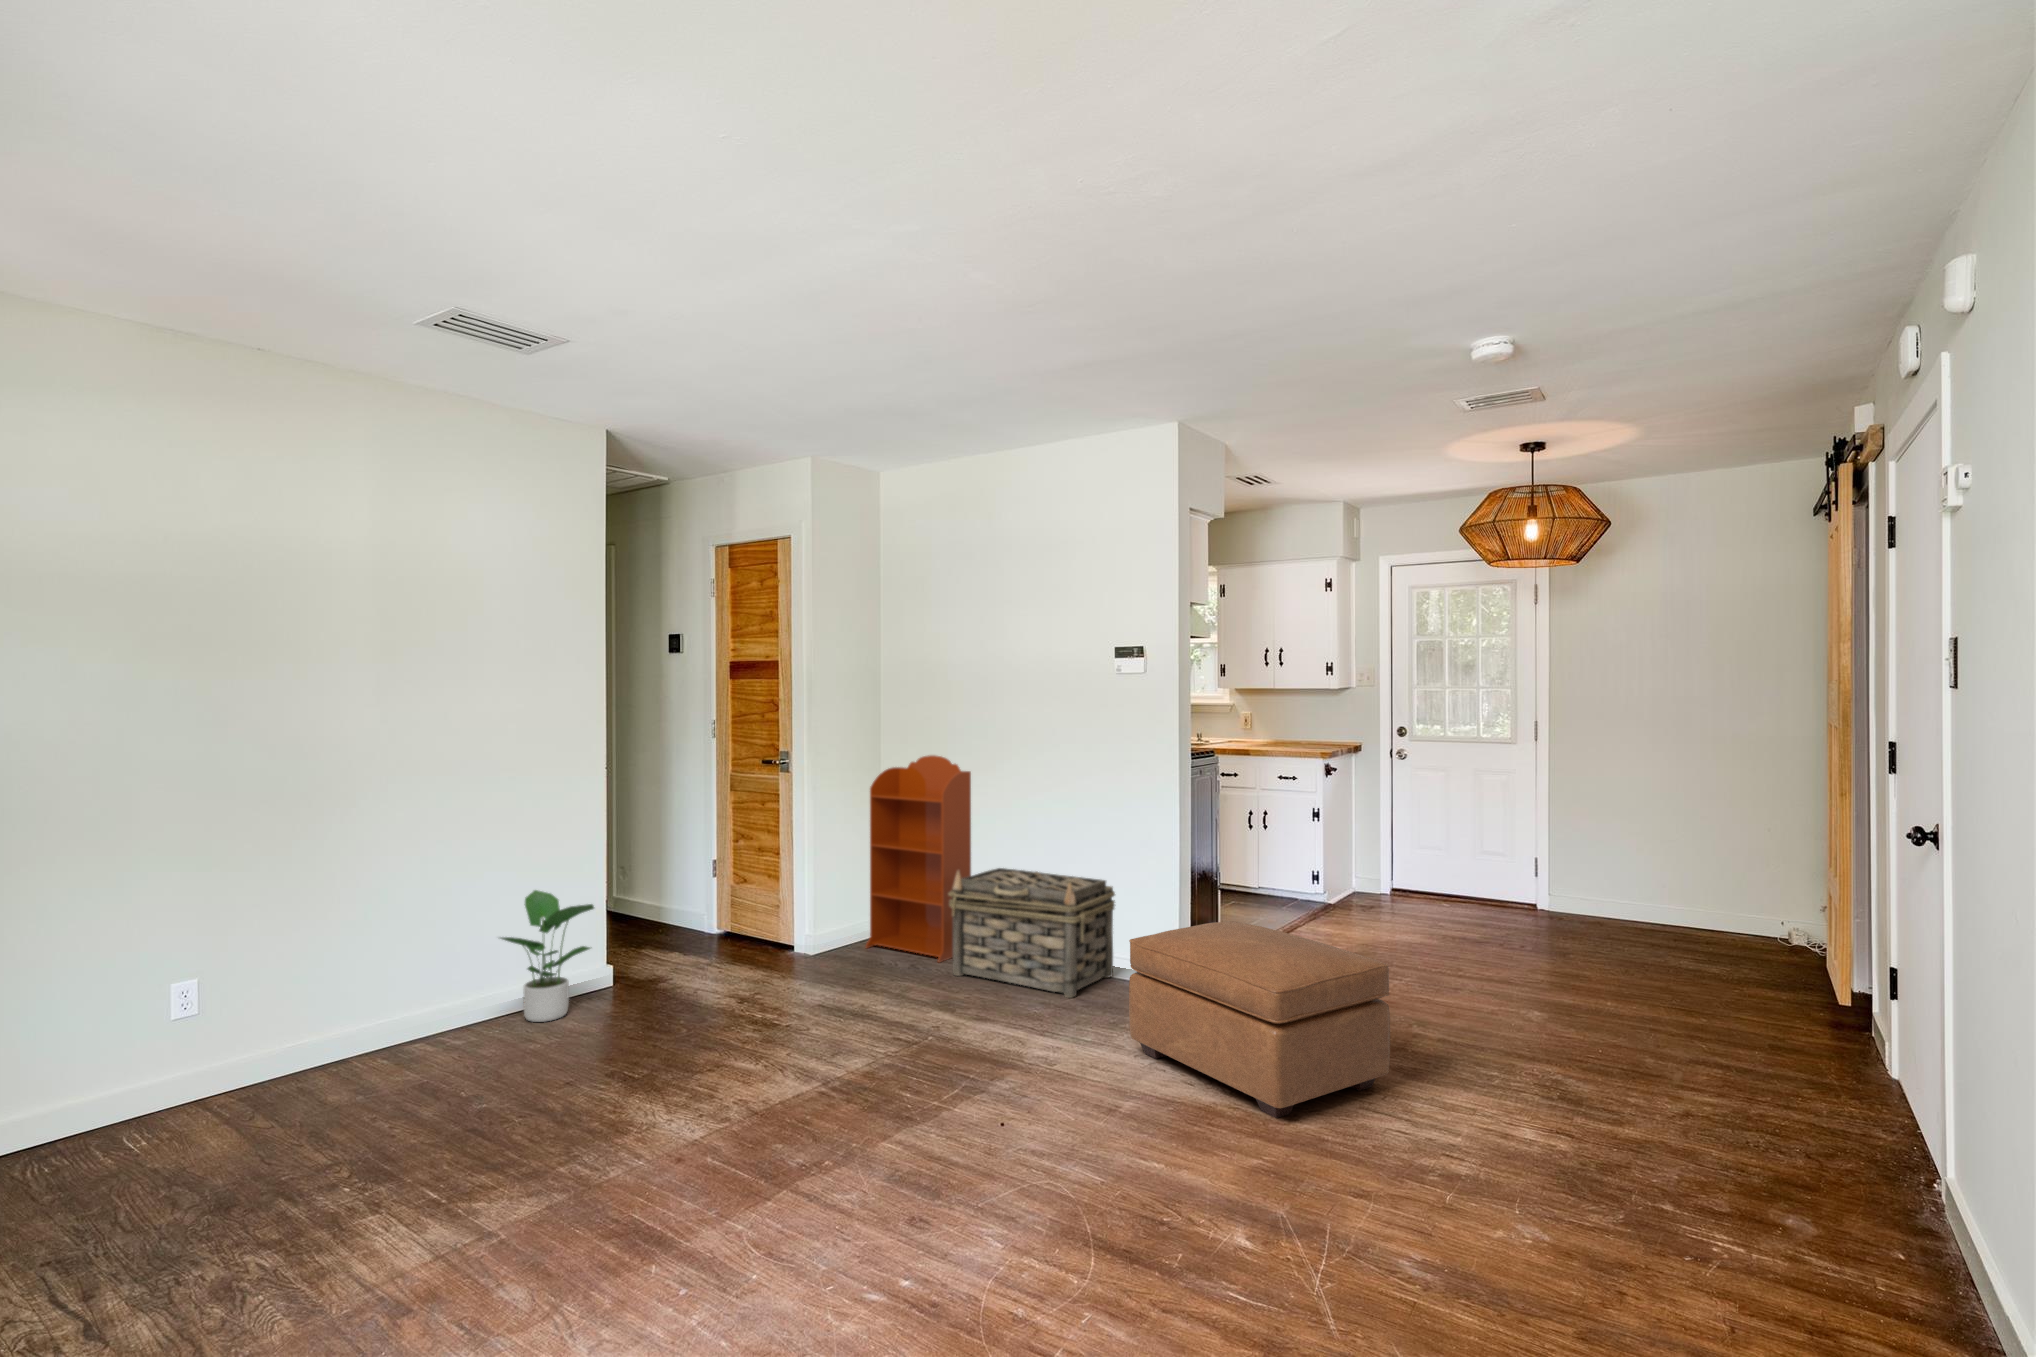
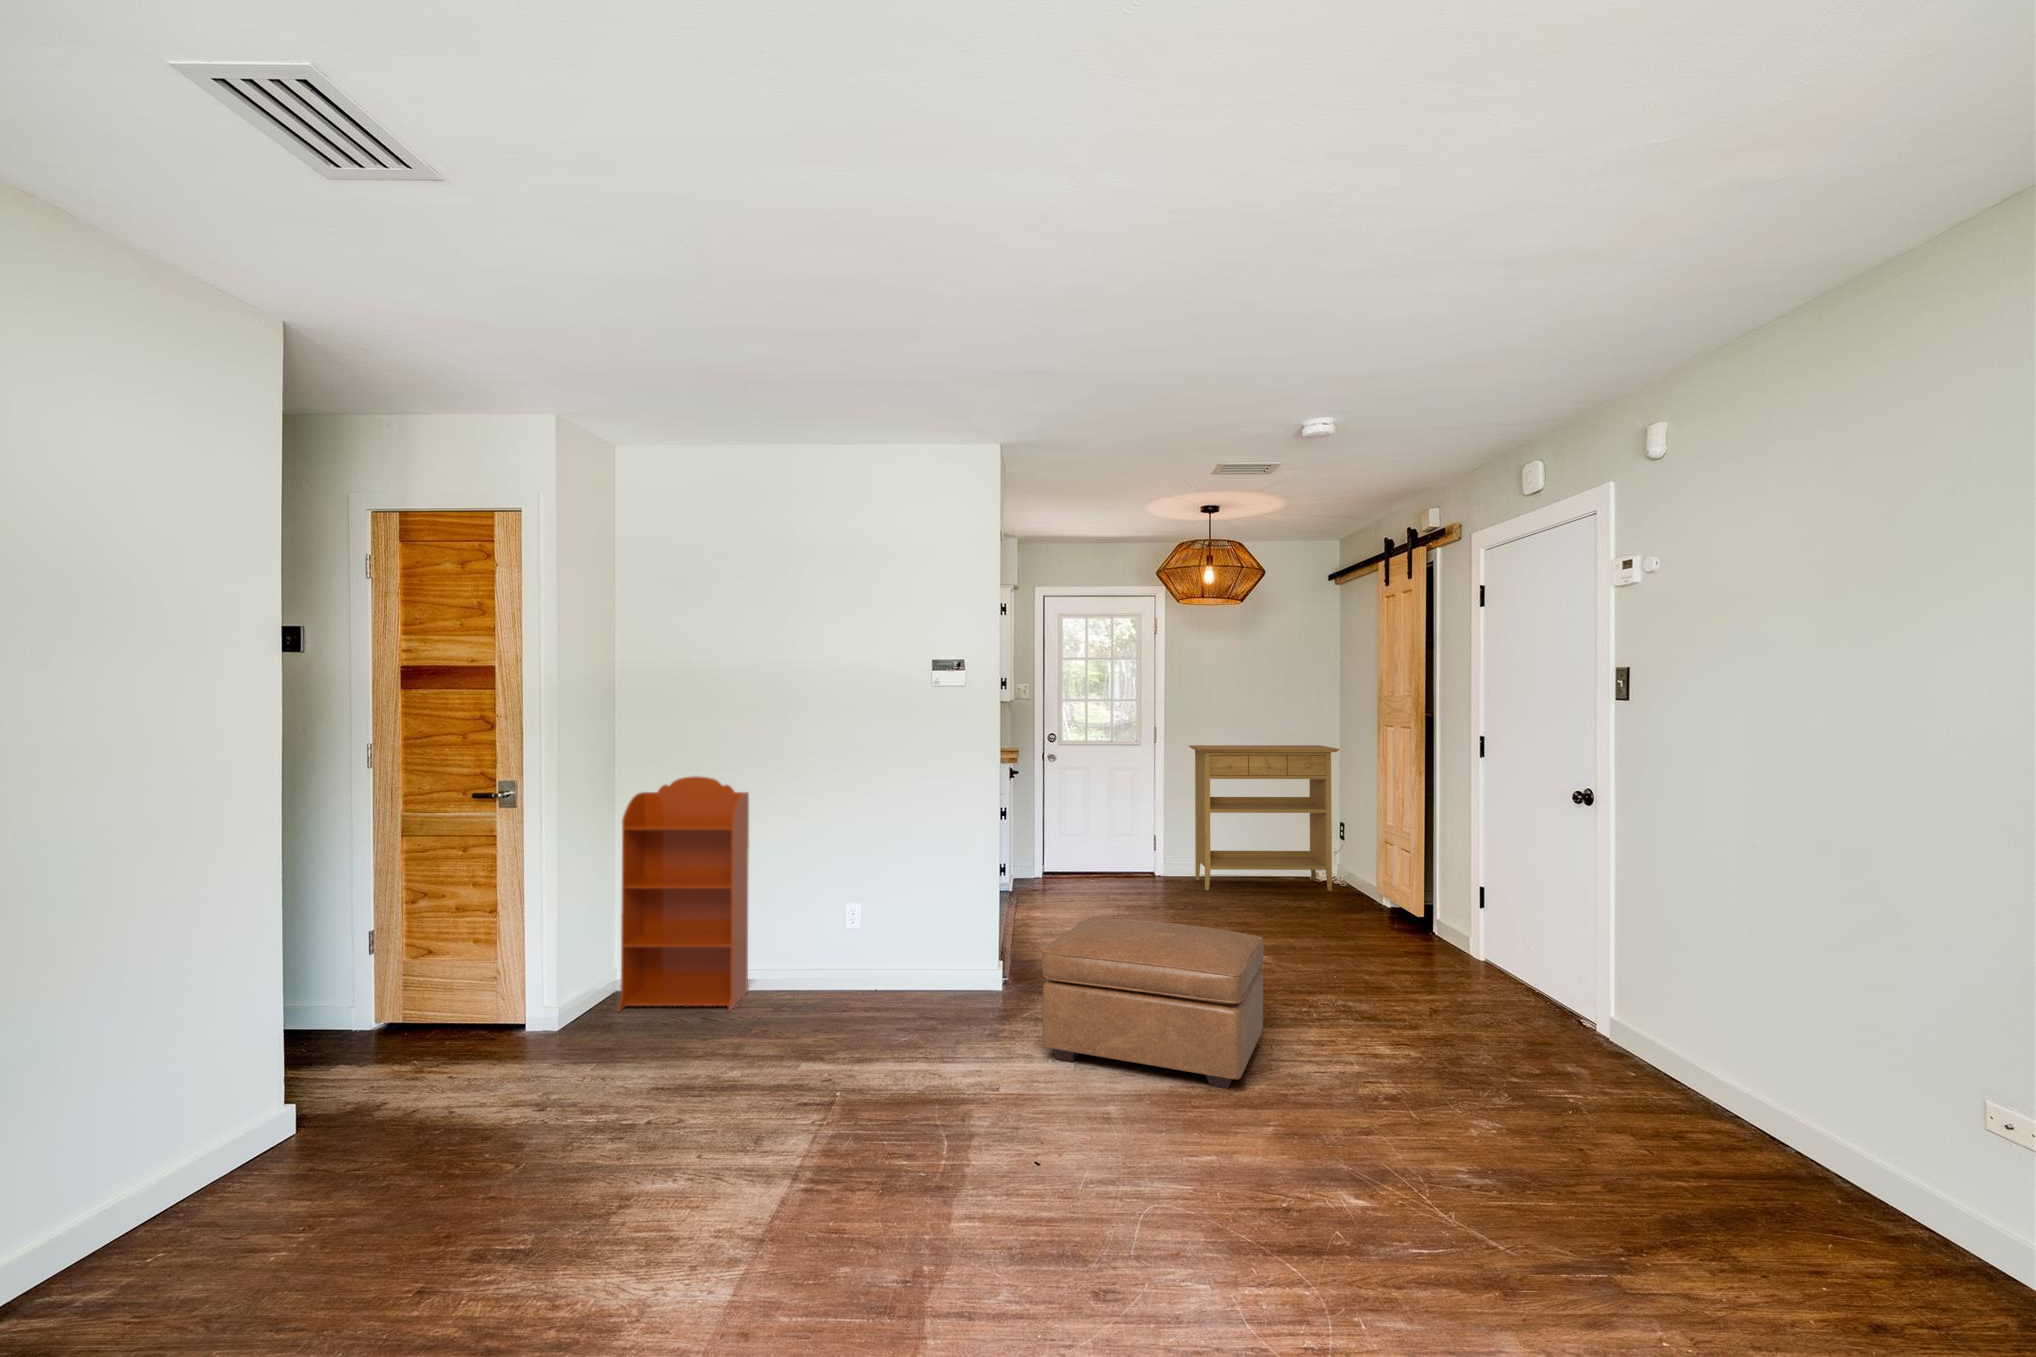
console table: none [1573,748,1802,958] -> present [1189,745,1340,891]
basket: present [948,868,1115,998] -> none [761,895,930,1022]
potted plant: present [501,890,594,1022] -> none [168,1018,339,1225]

